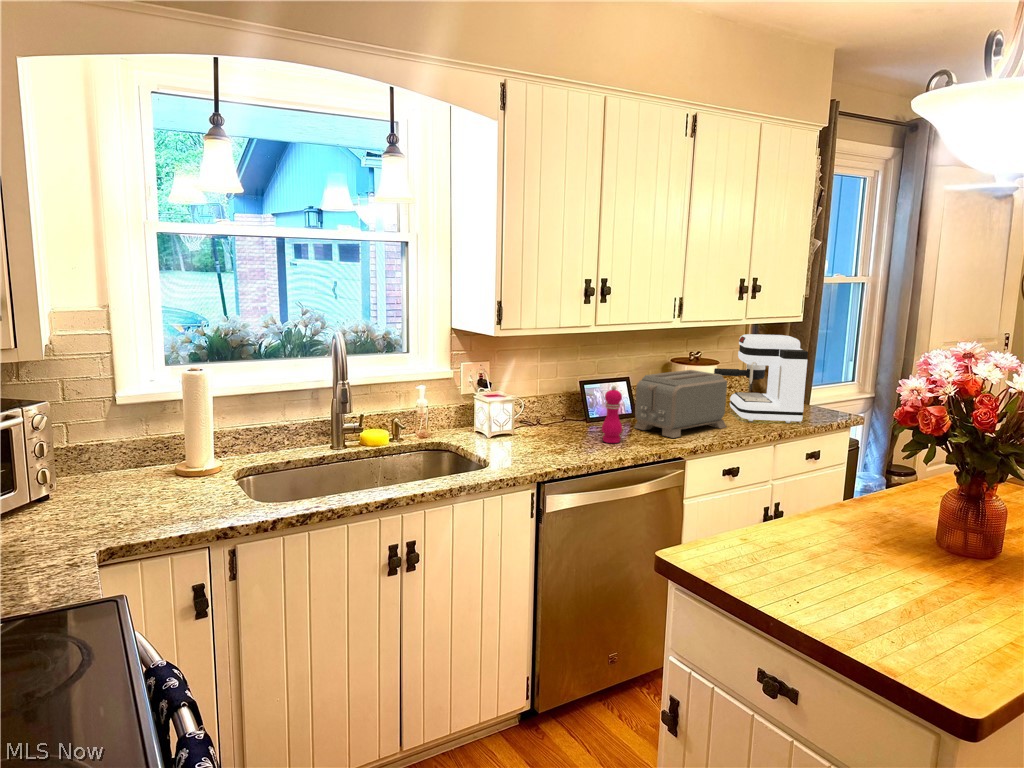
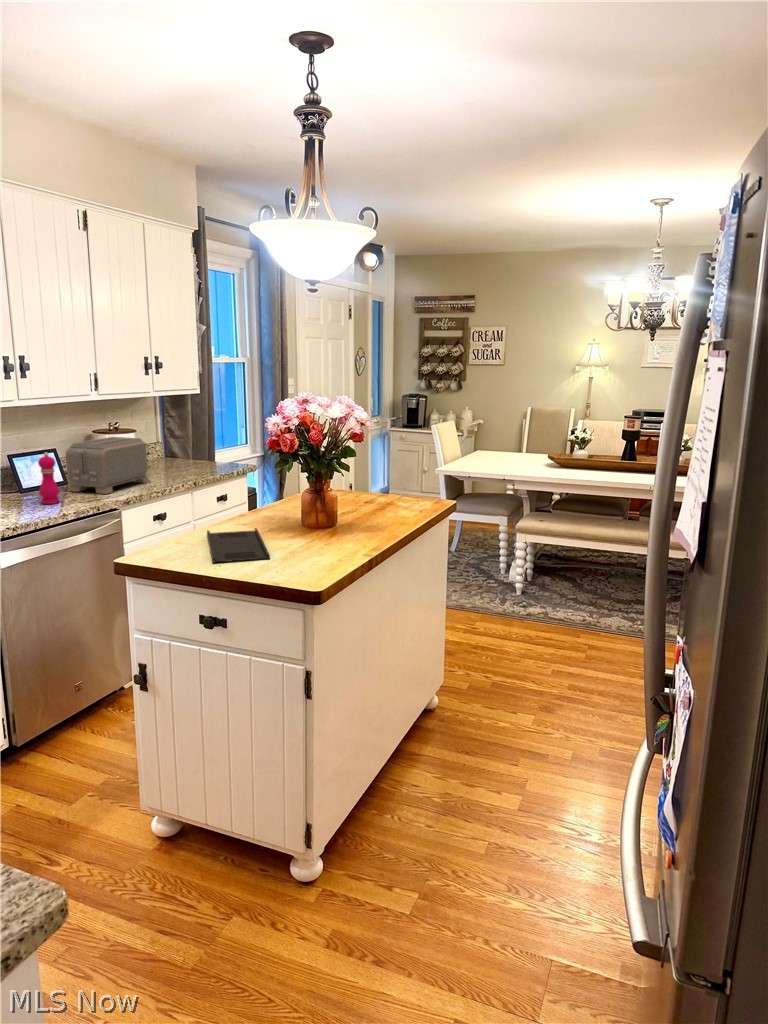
coffee maker: present [714,334,808,423] -> none [133,404,209,476]
tray: none [786,526,882,606] -> present [207,528,270,563]

